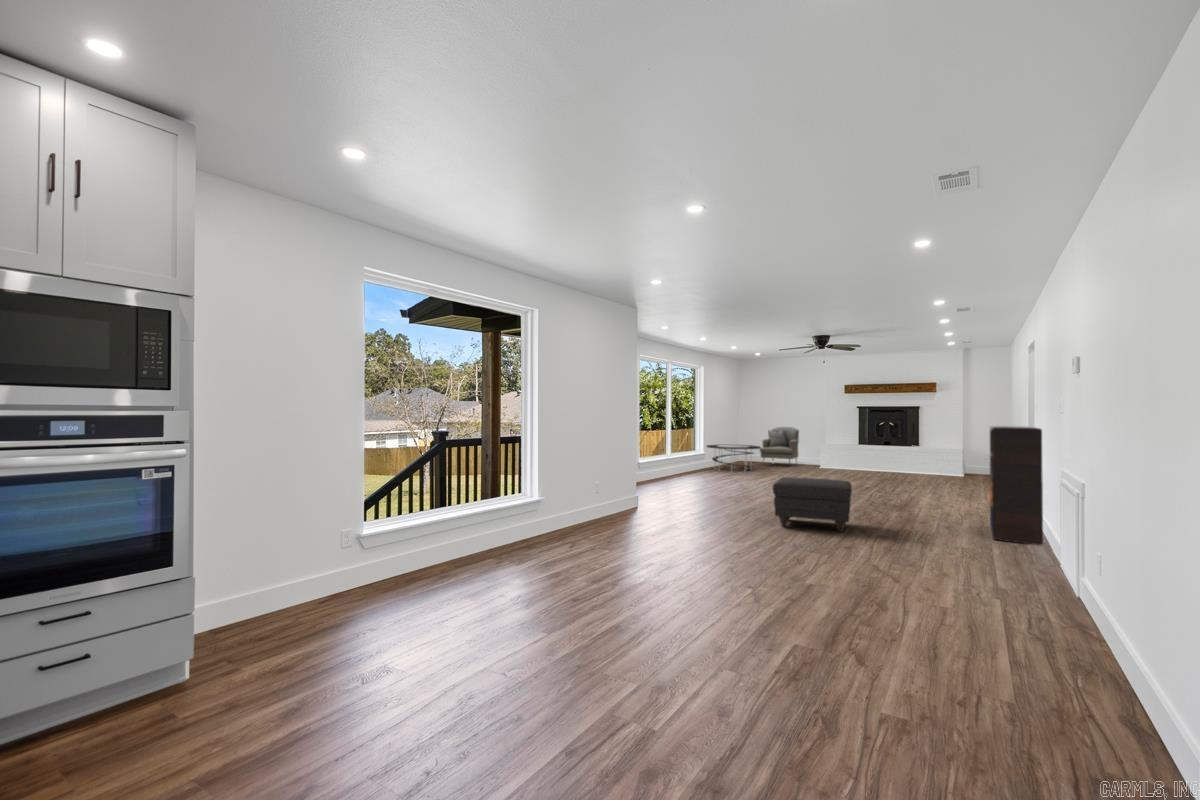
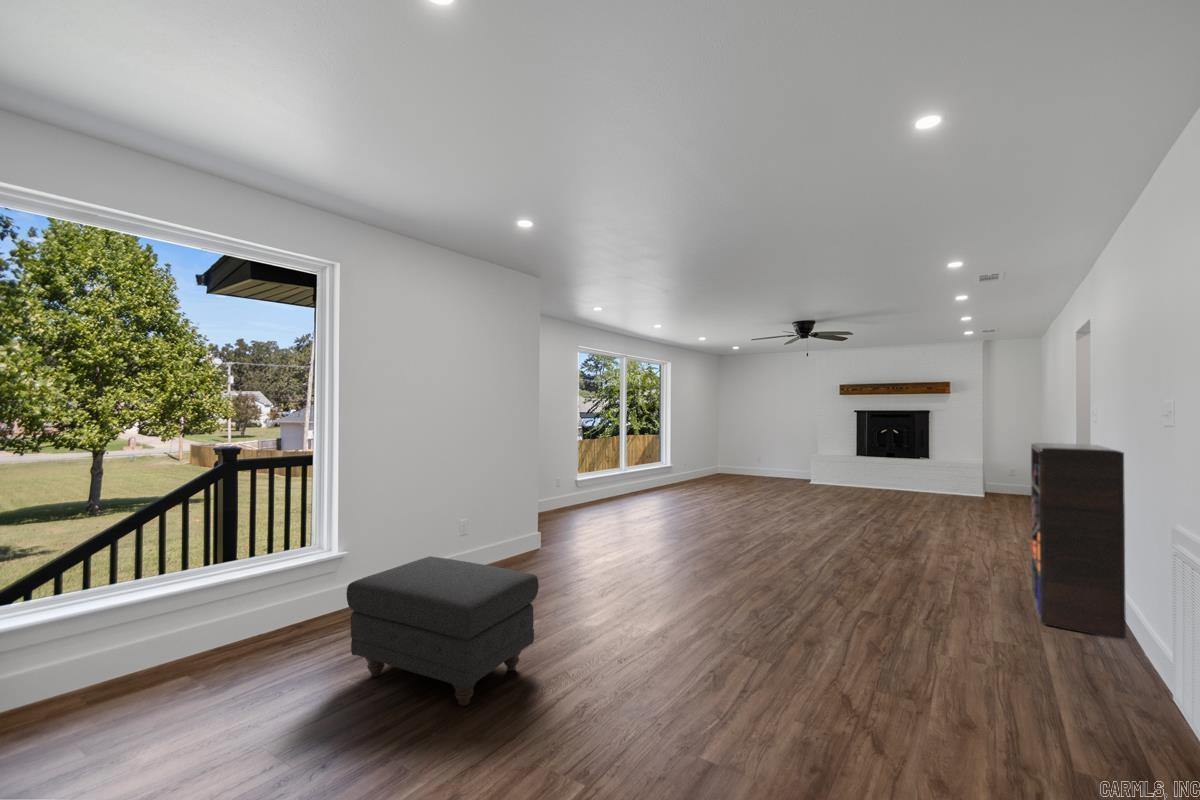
armchair: present [760,427,799,462] -> none [739,433,786,481]
coffee table: present [707,445,761,470] -> none [673,454,737,487]
ottoman: present [773,477,852,532] -> present [346,556,539,706]

